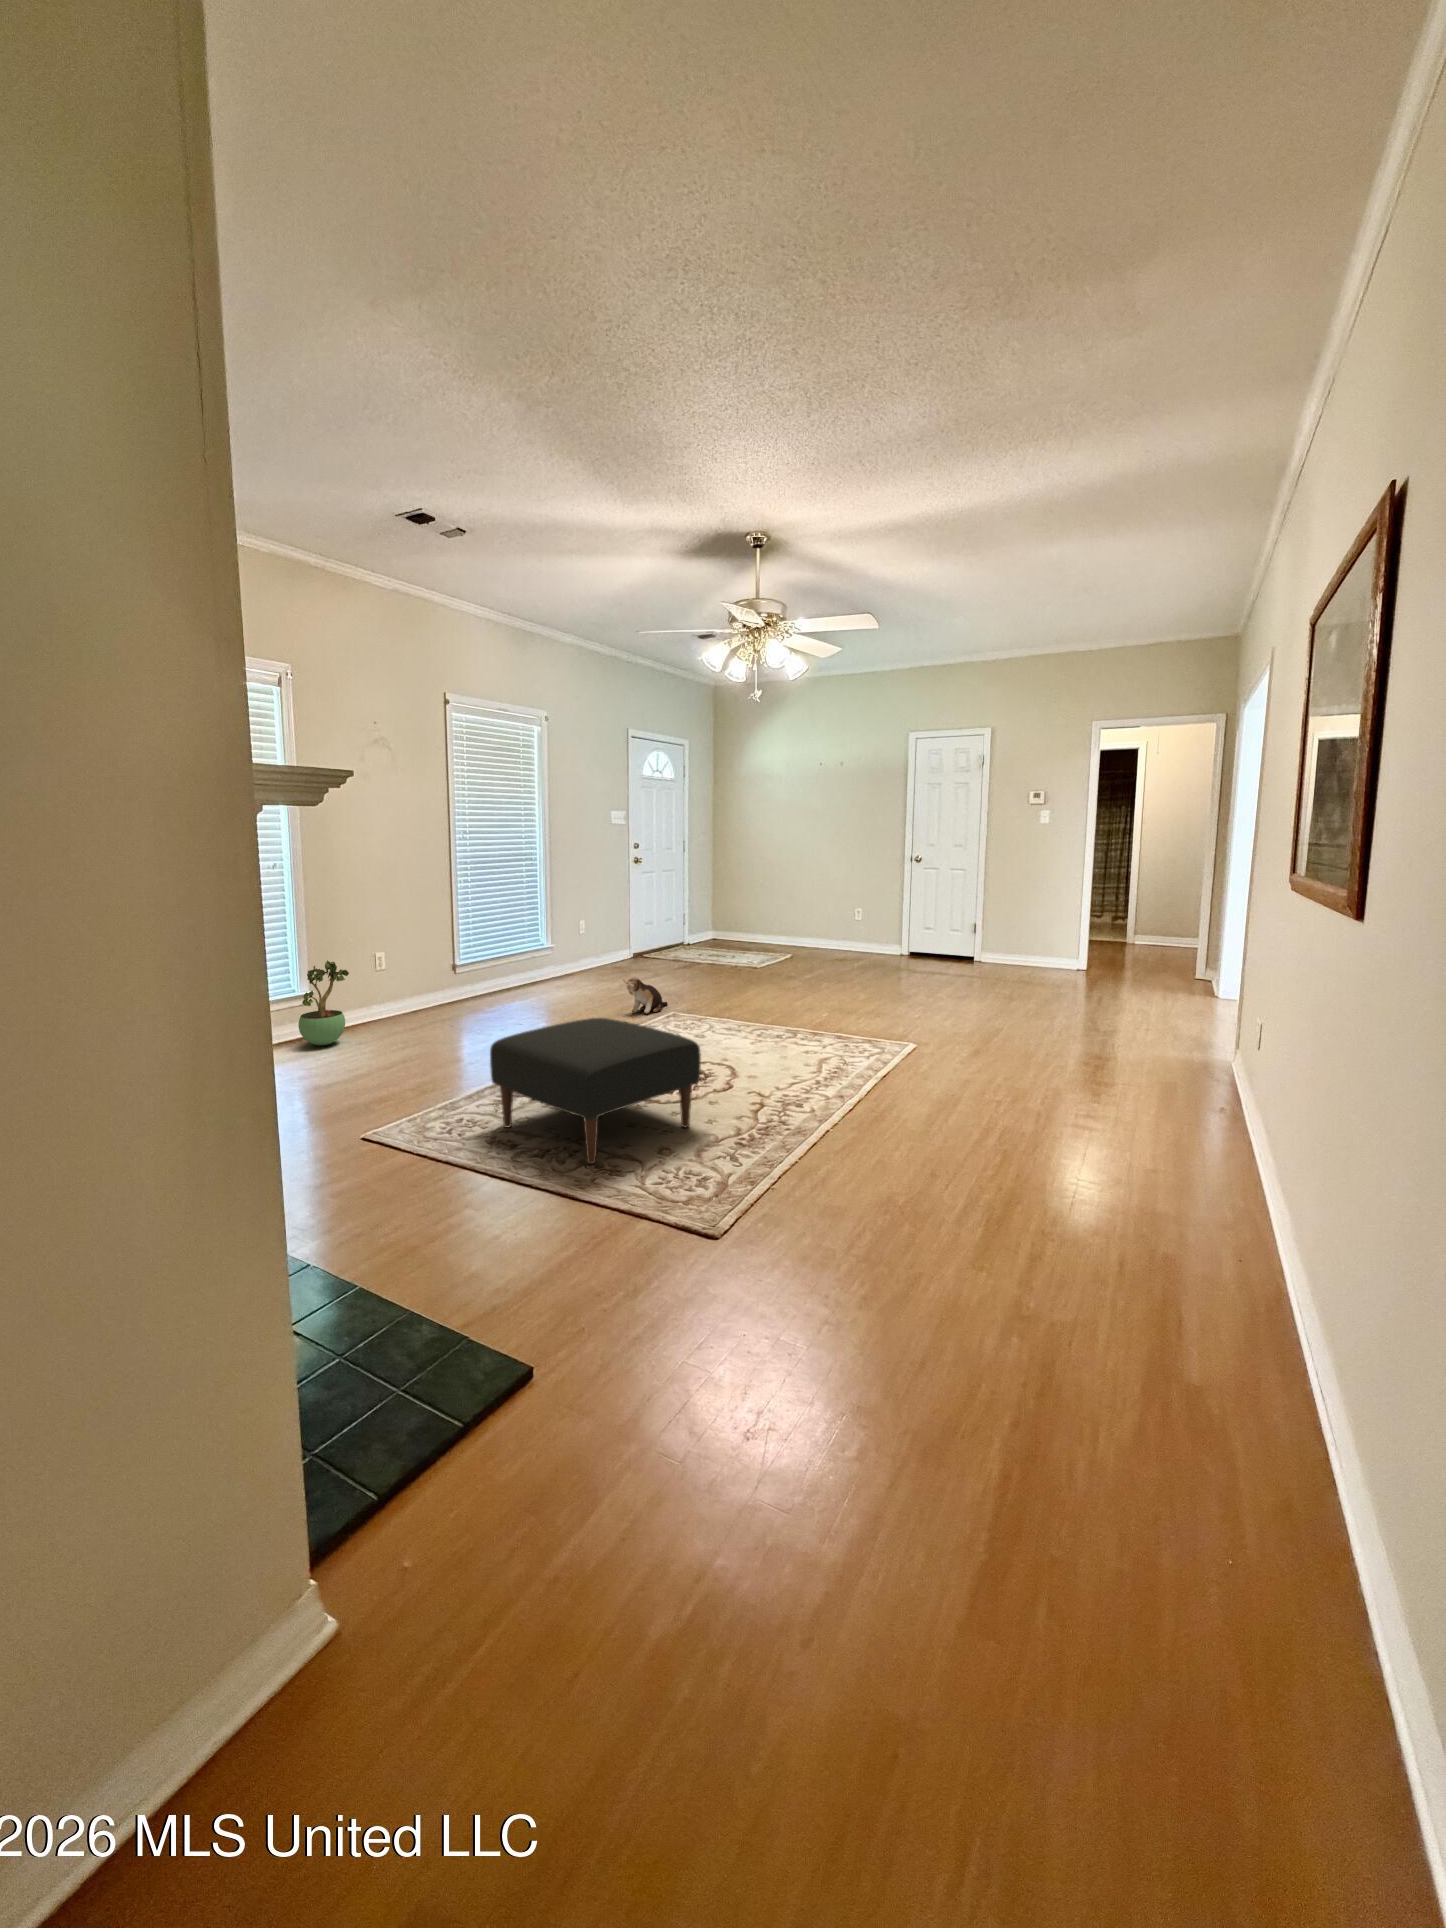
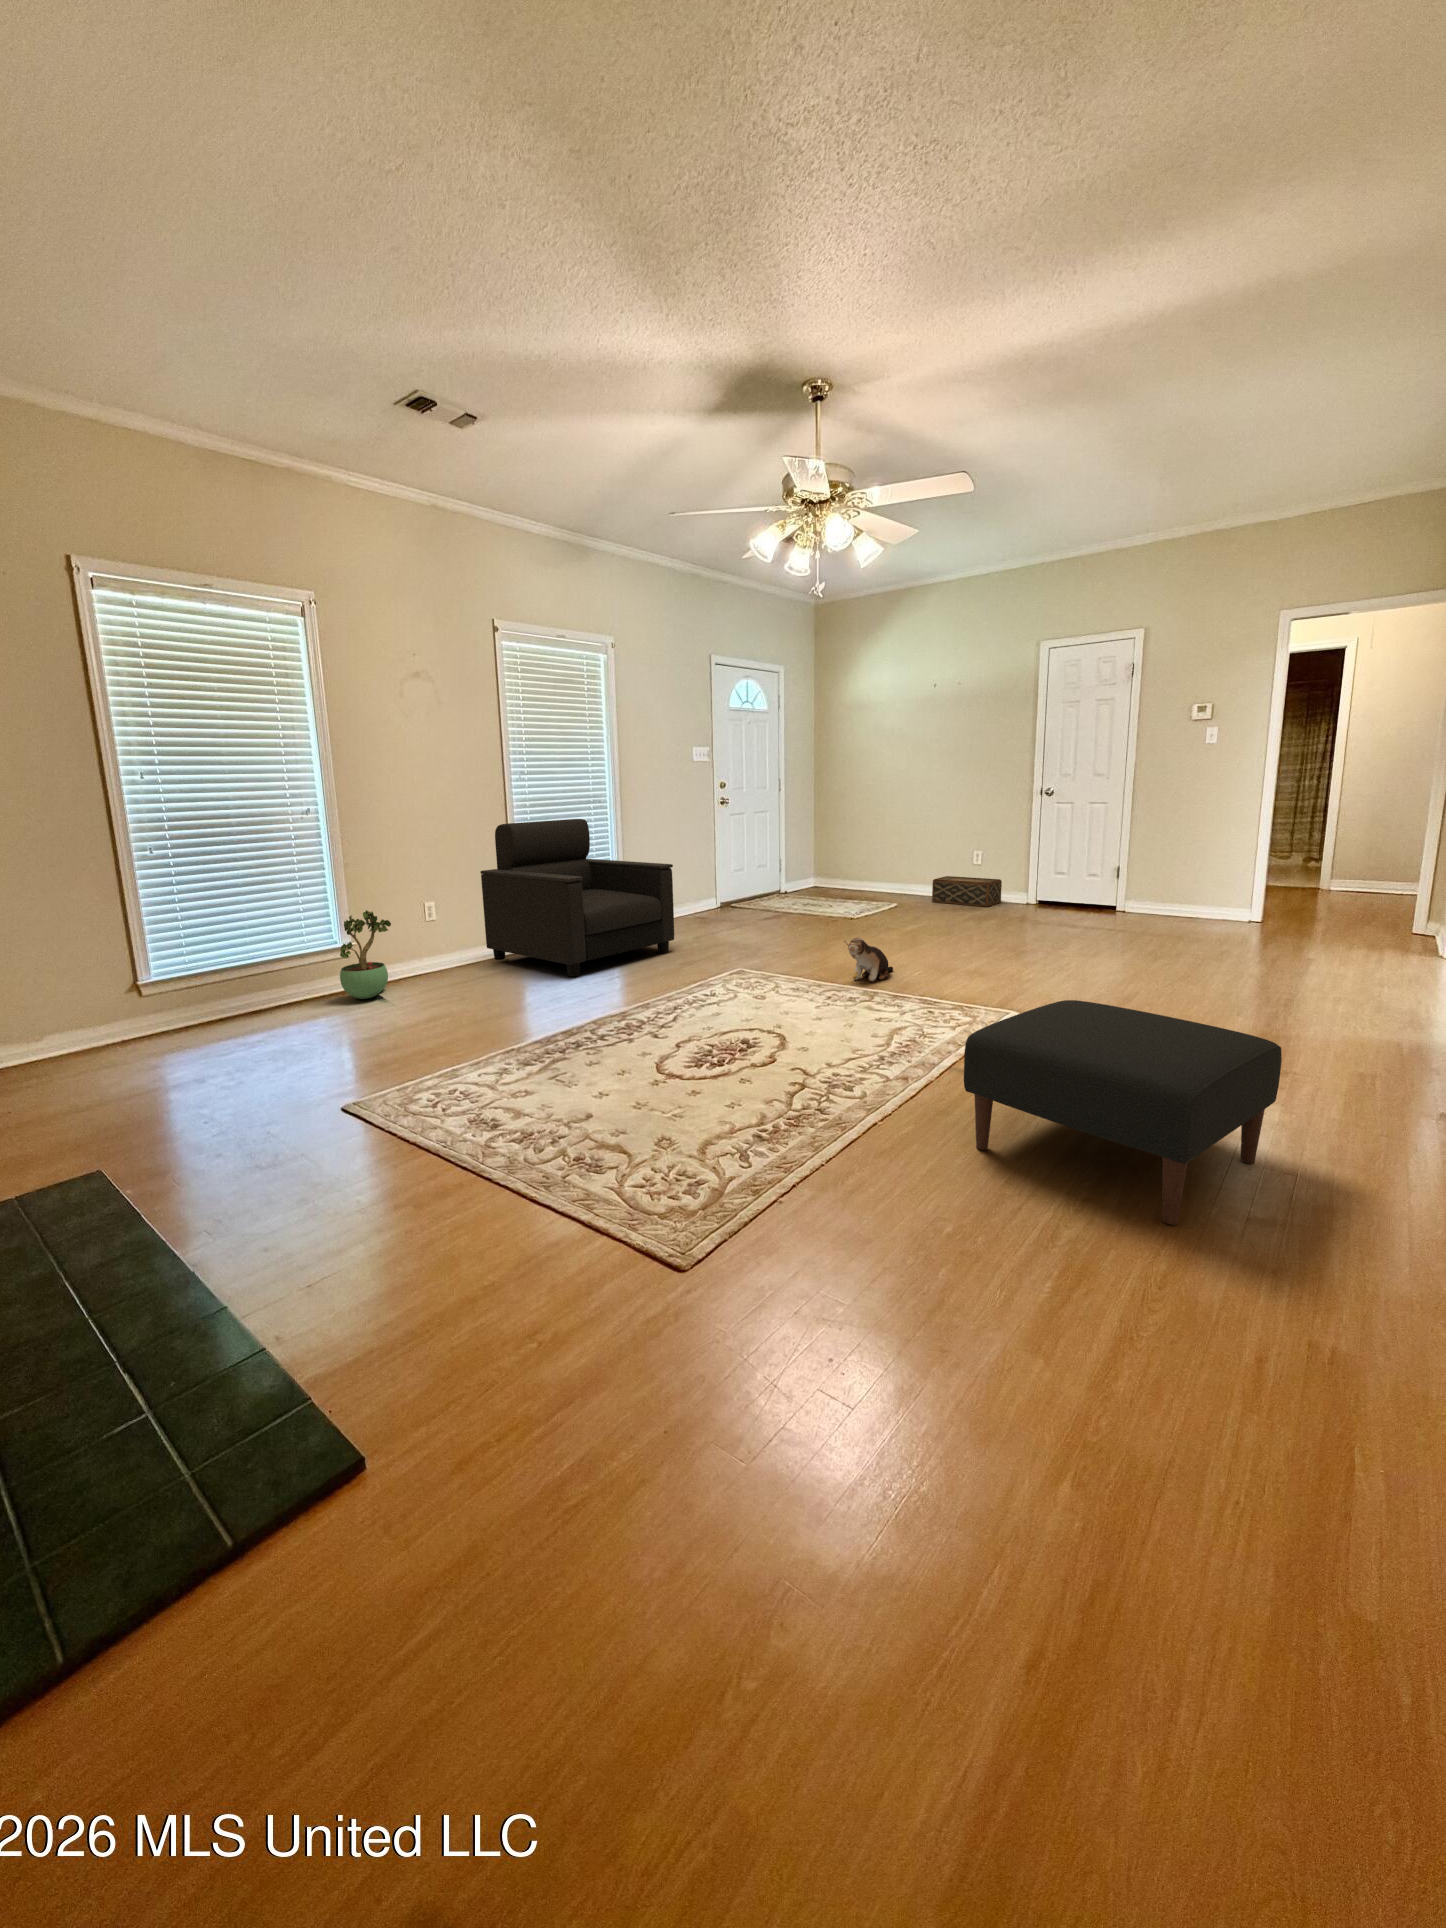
armchair: none [425,875,607,1021] -> present [481,819,674,976]
woven basket: none [821,930,880,958] -> present [932,876,1002,907]
plush toy: present [623,977,668,1013] -> present [844,938,893,981]
ottoman: present [490,1018,701,1164] -> present [964,1000,1282,1225]

